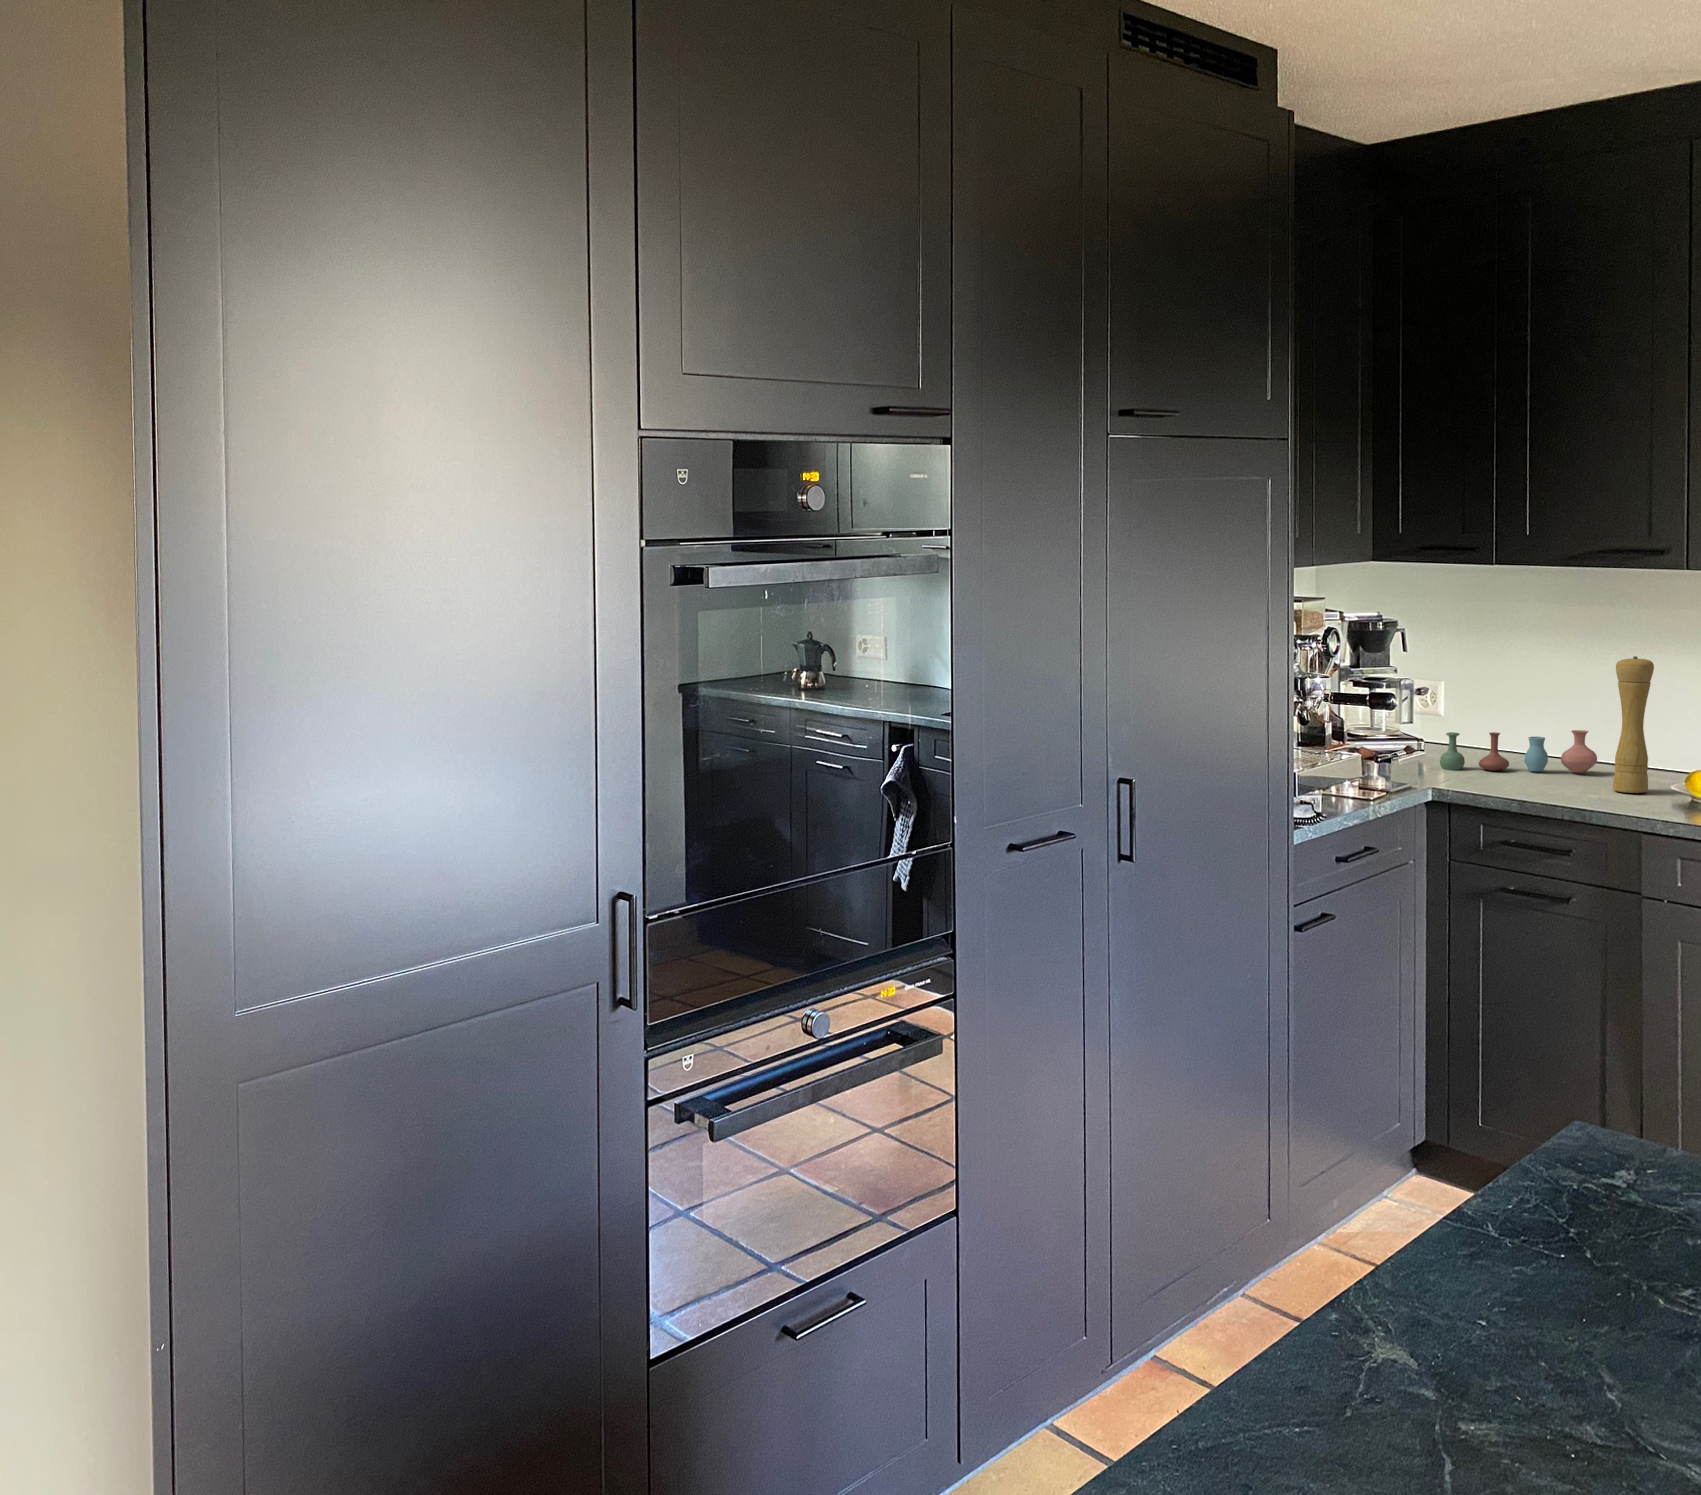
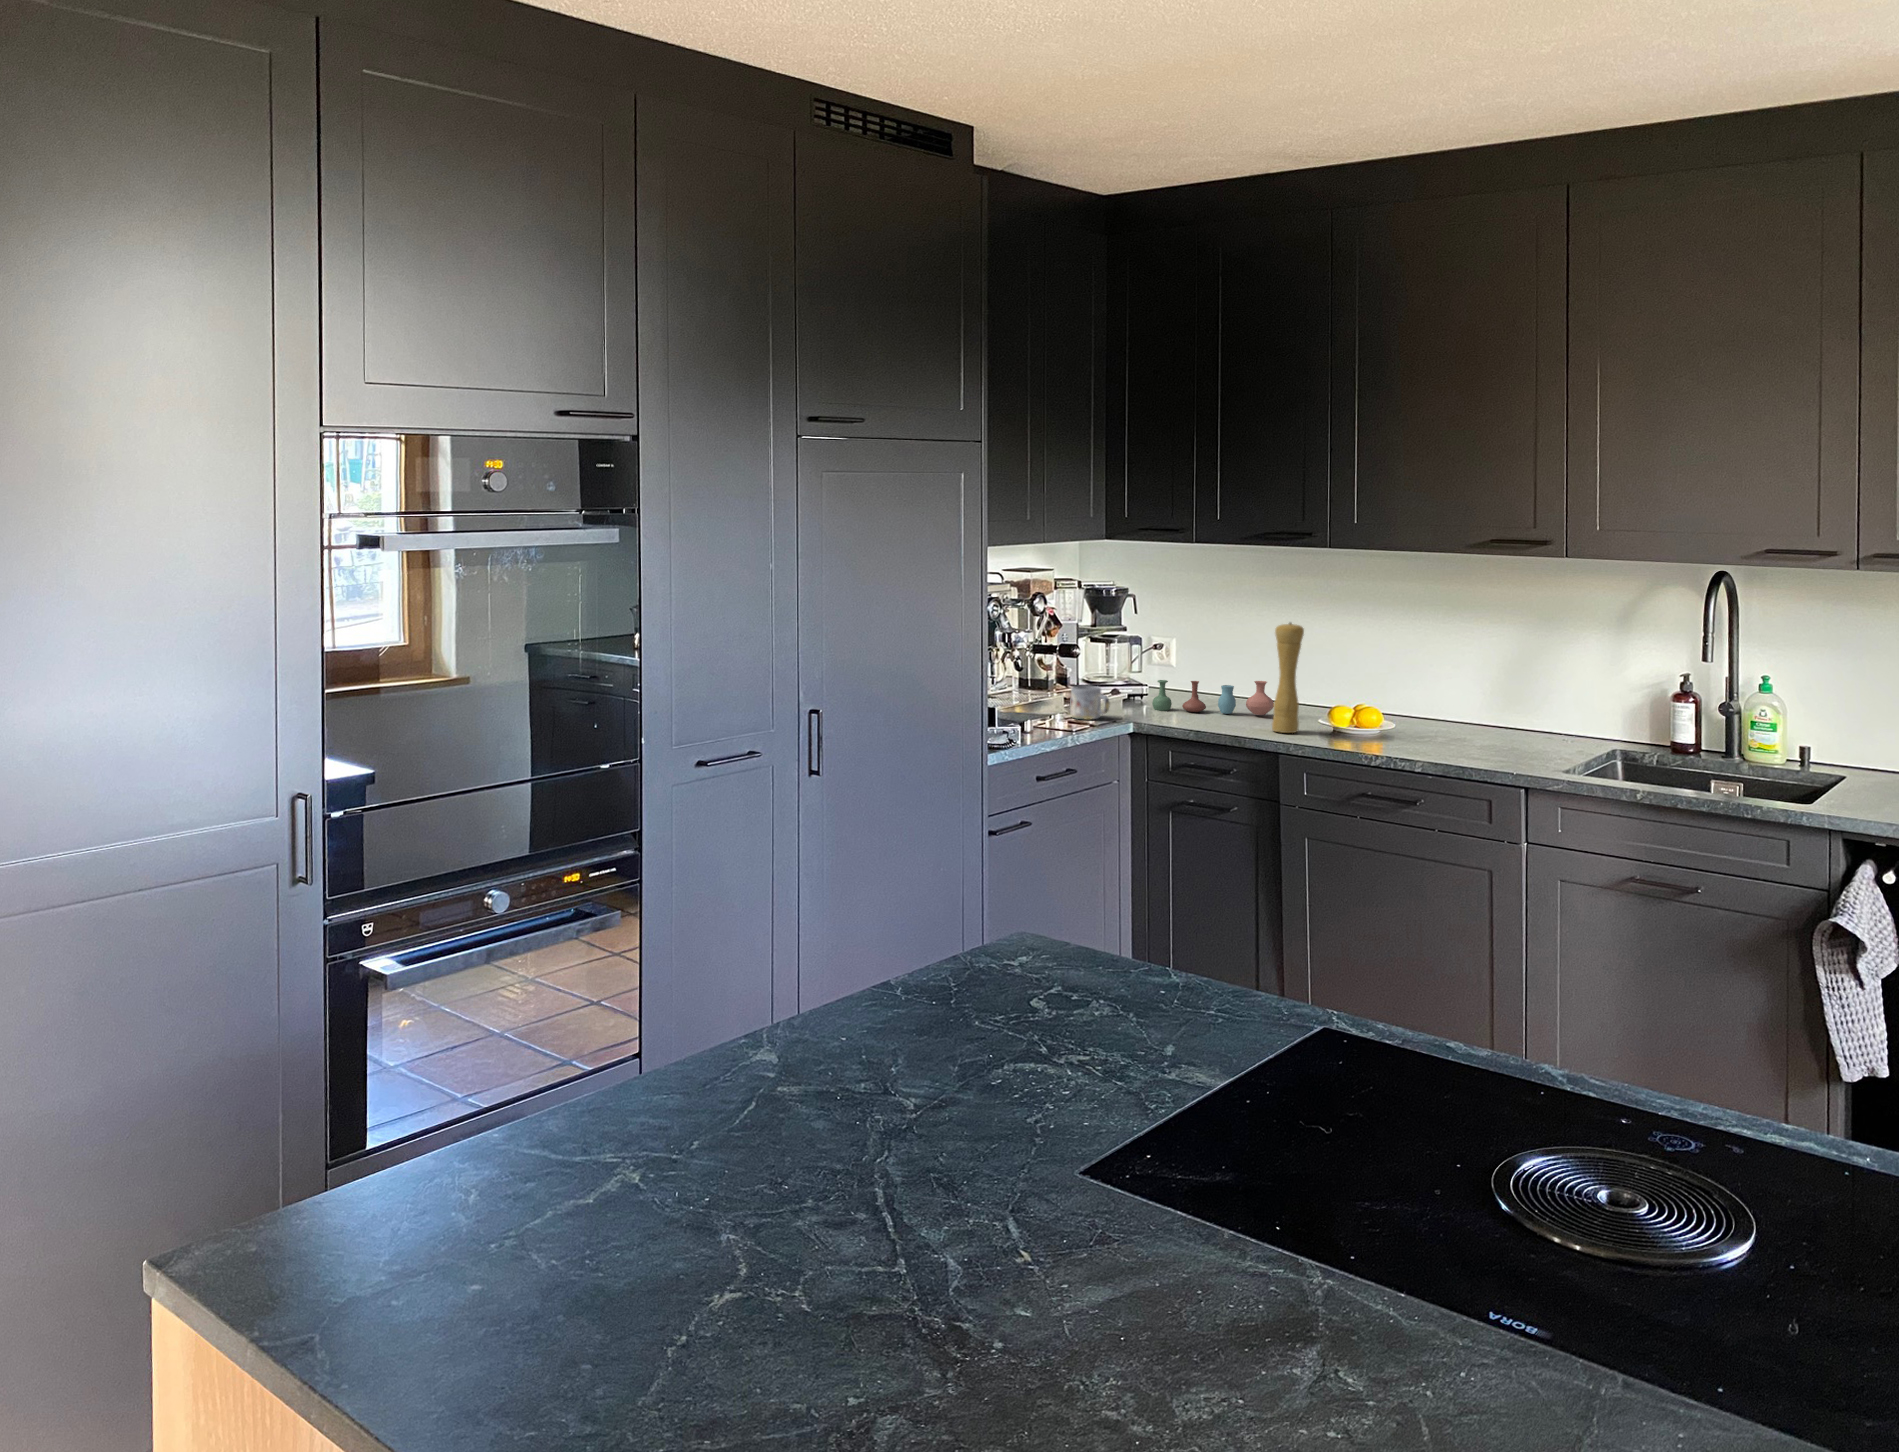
mug: none [1352,741,1404,783] -> present [1070,685,1110,719]

